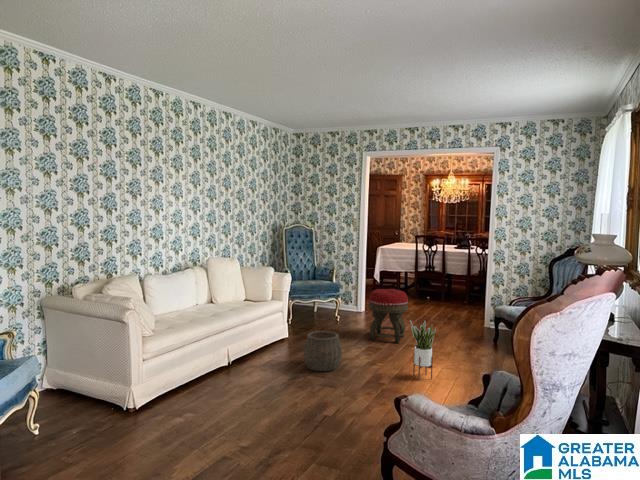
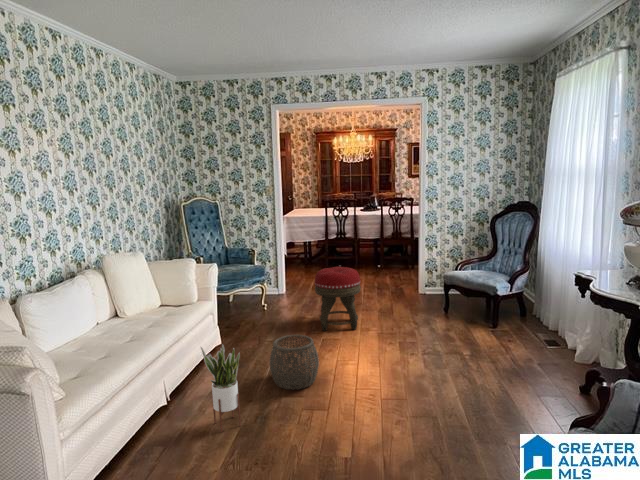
potted plant: present [410,320,436,380] -> present [201,344,241,432]

